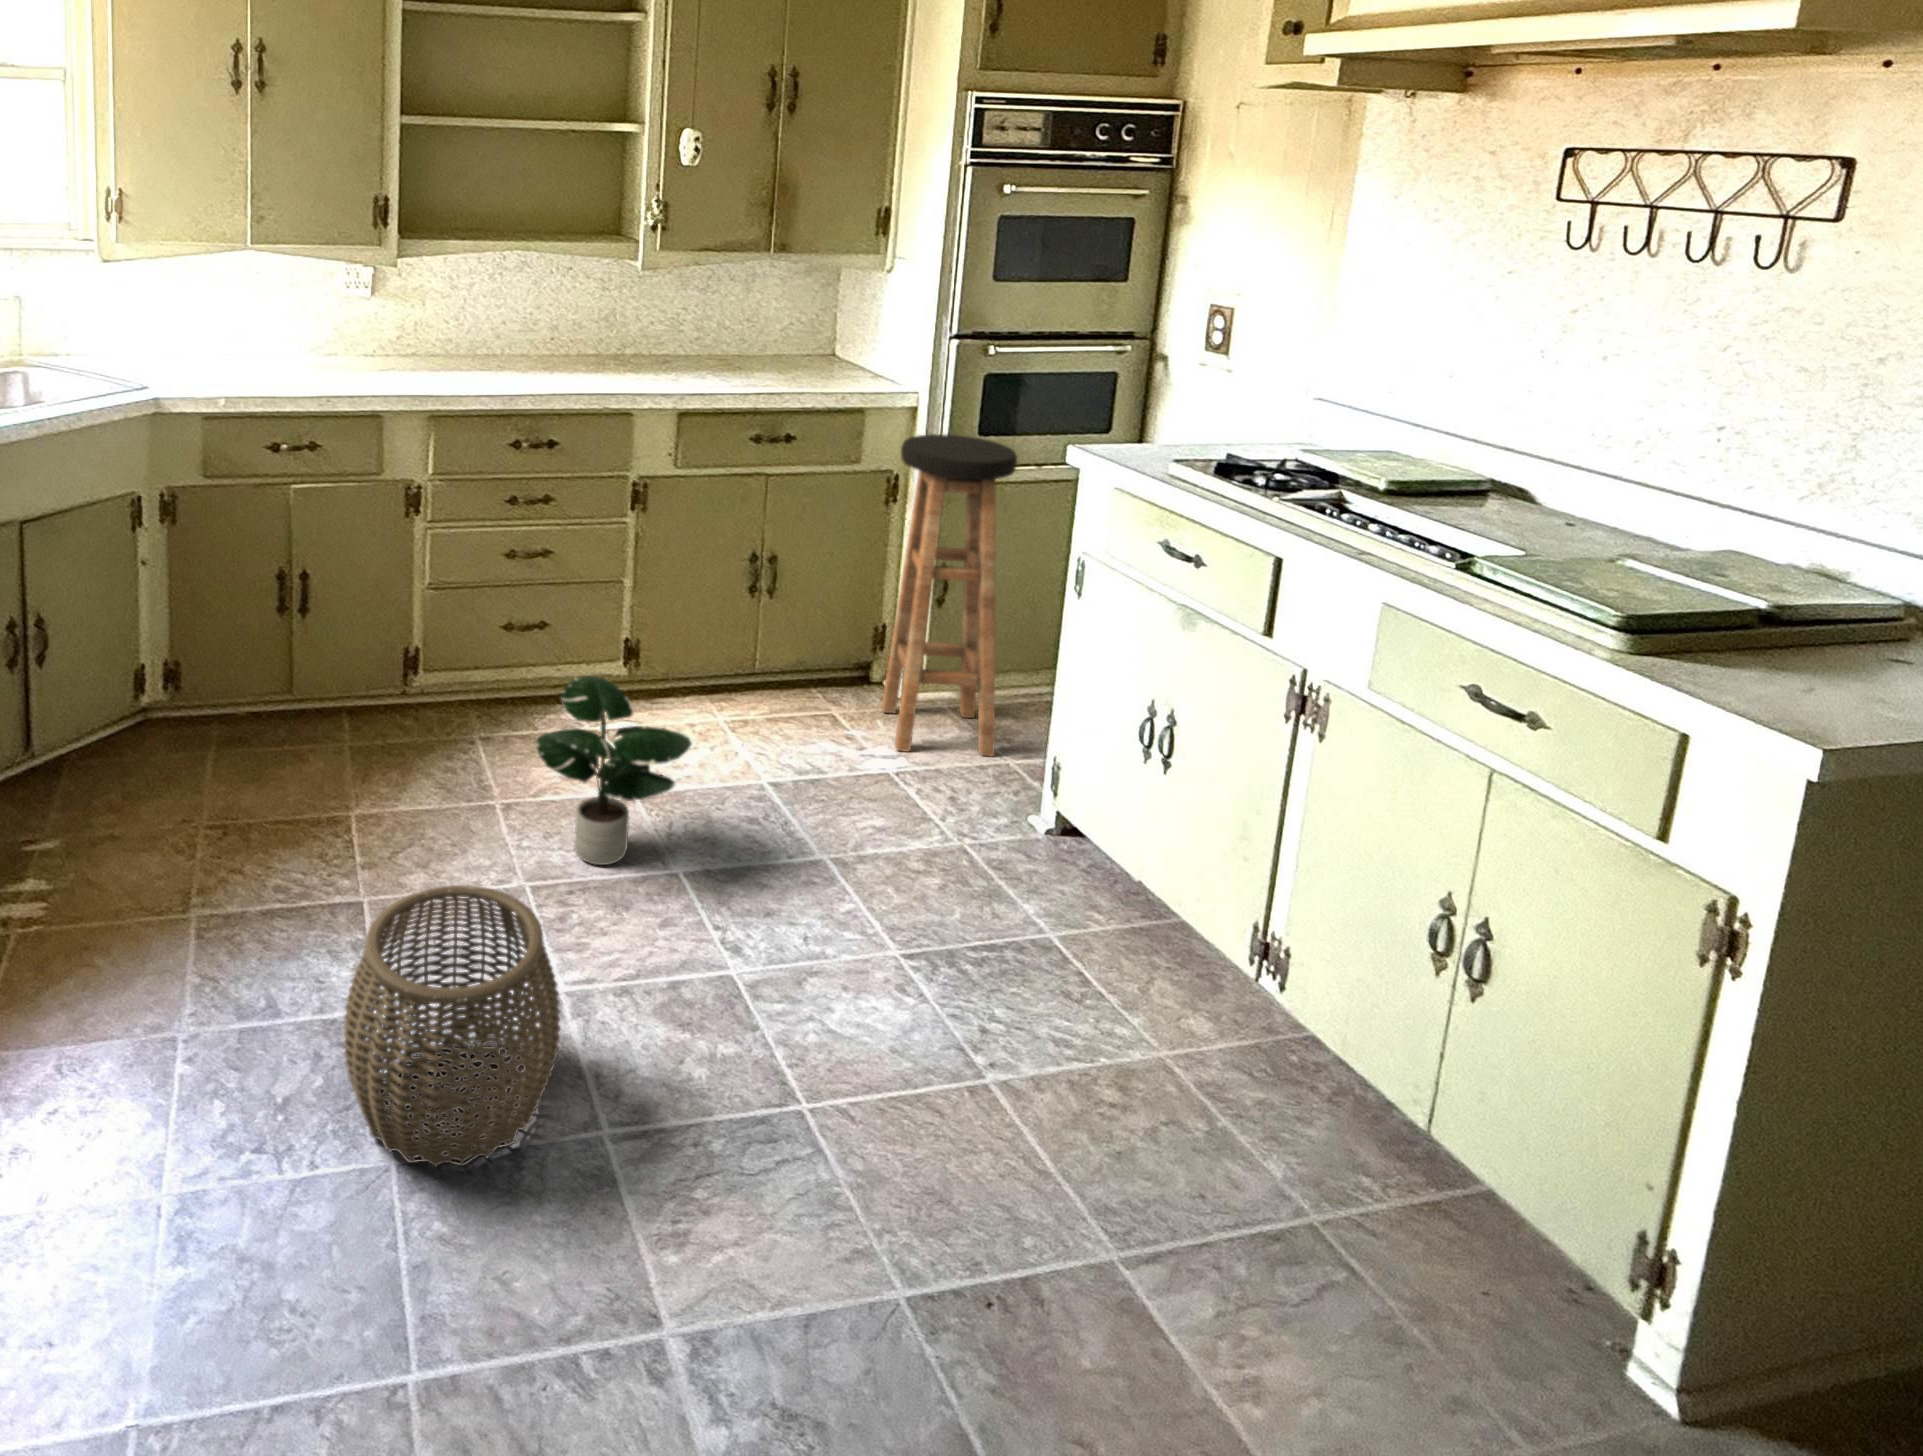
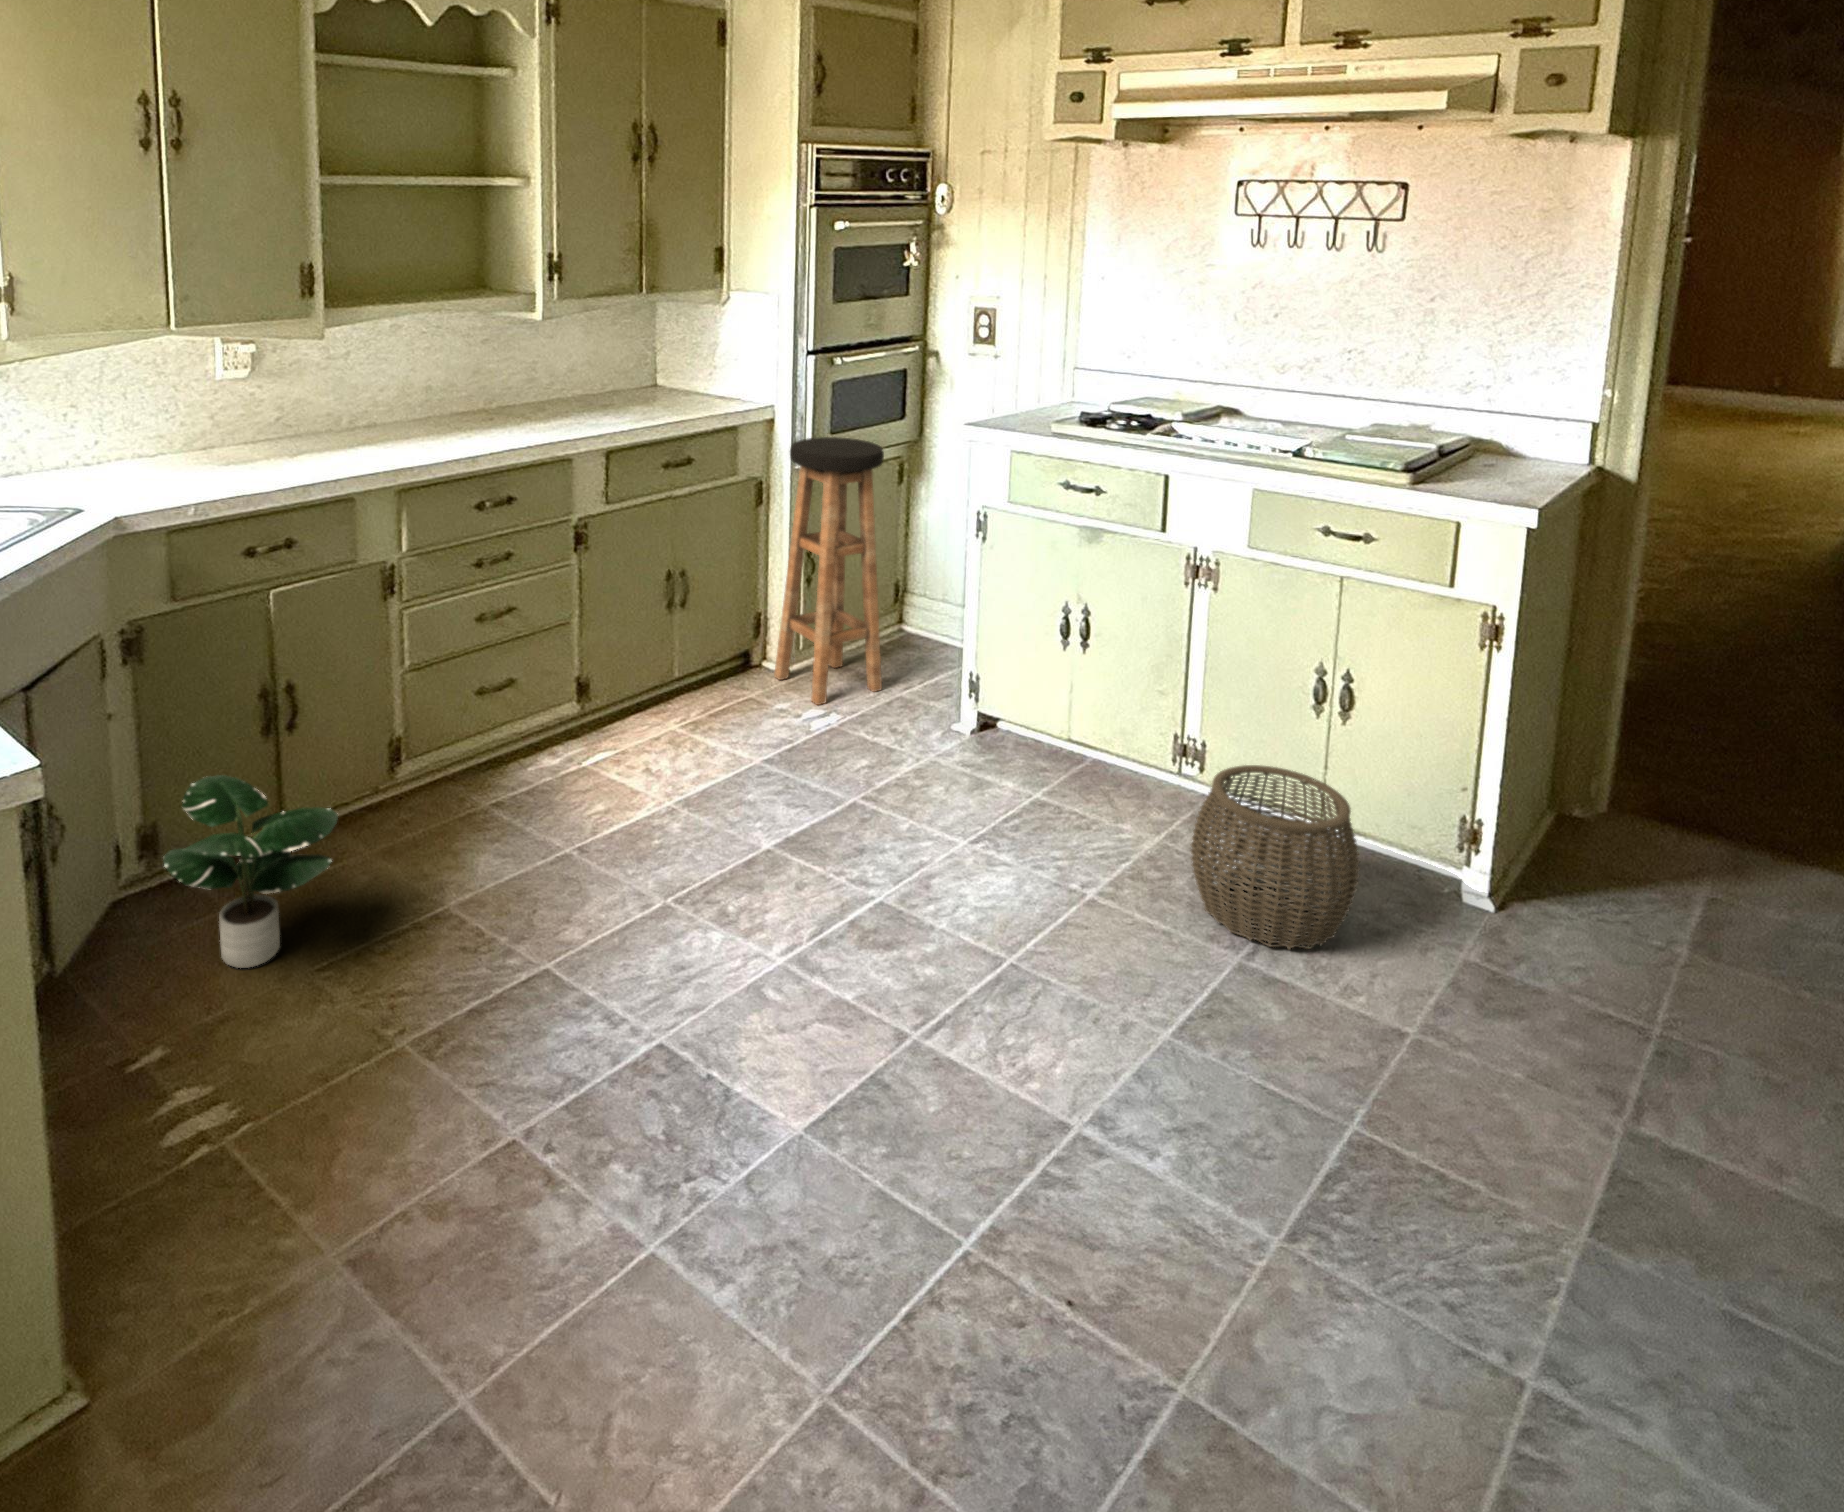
potted plant: present [536,676,692,865] -> present [163,775,338,968]
woven basket: present [344,885,560,1167] -> present [1191,765,1360,949]

